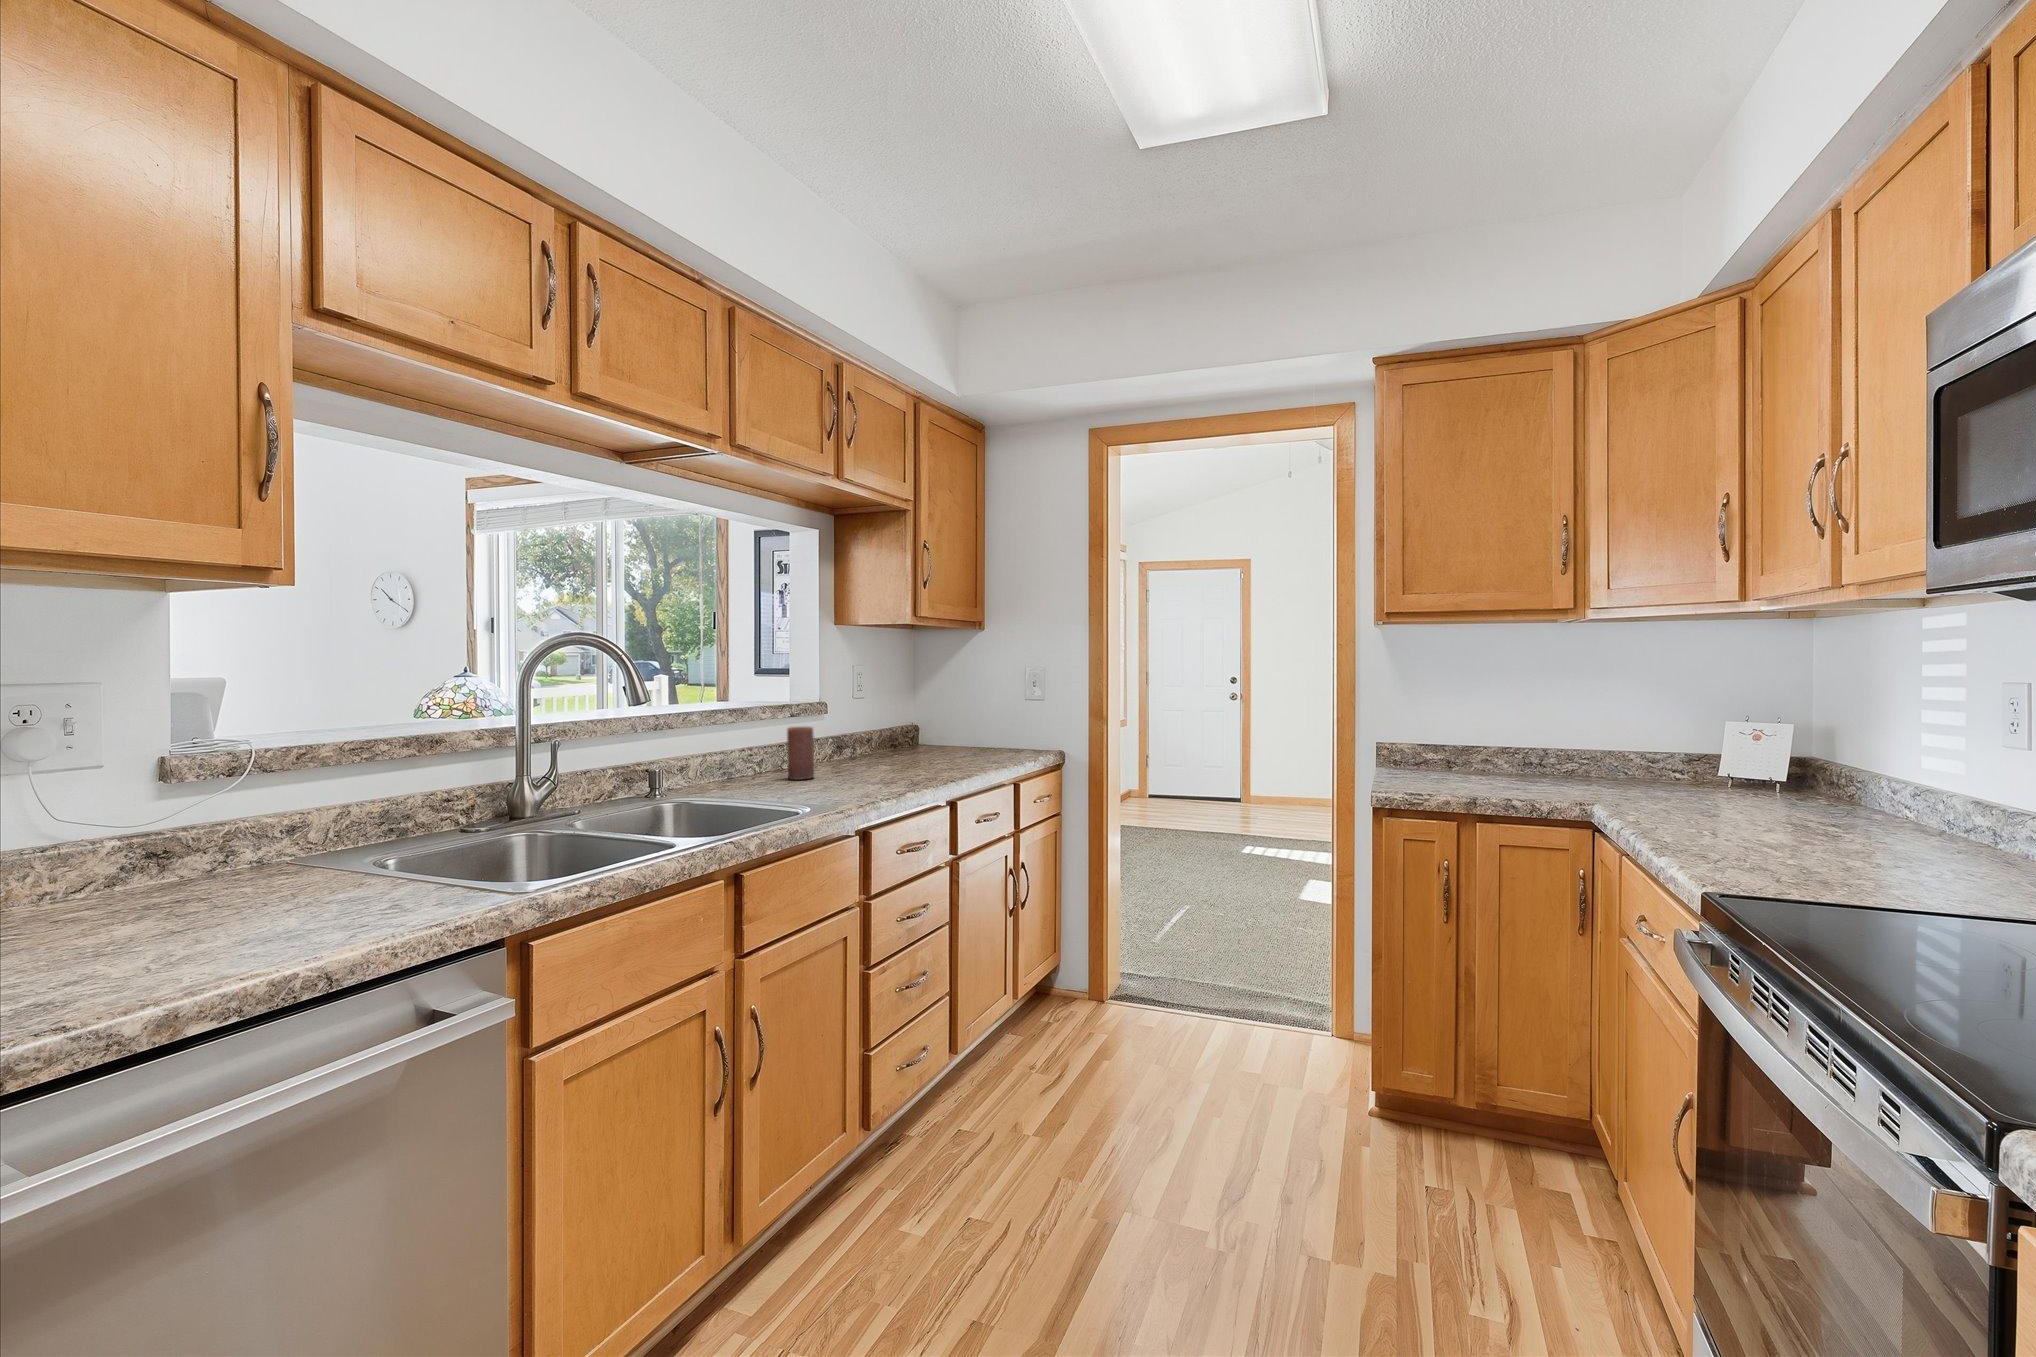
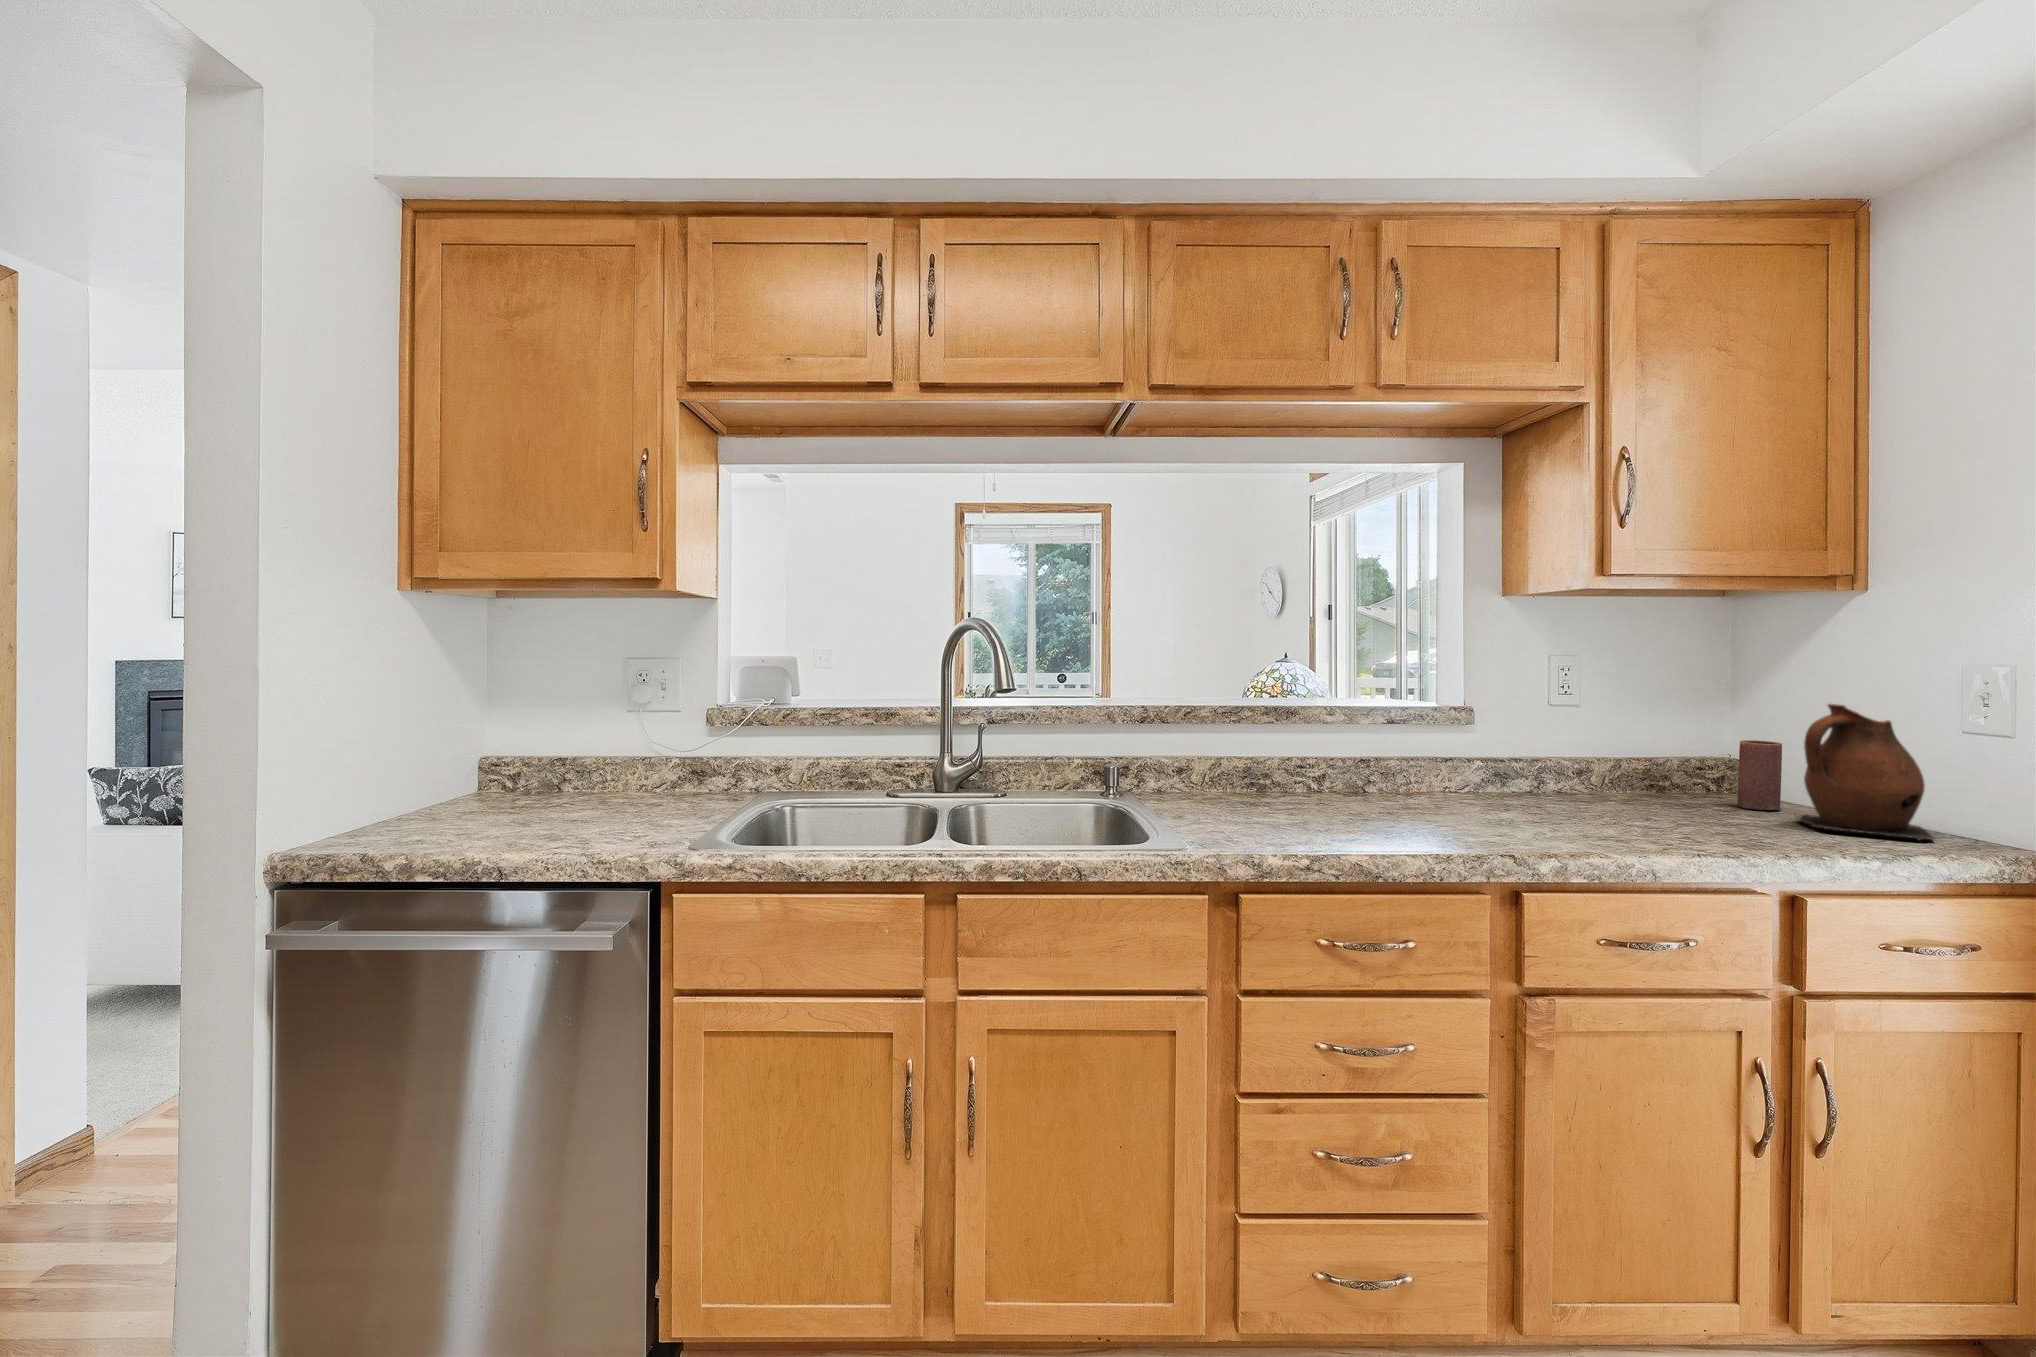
ceramic pitcher: none [831,694,912,784] -> present [1799,704,1934,842]

